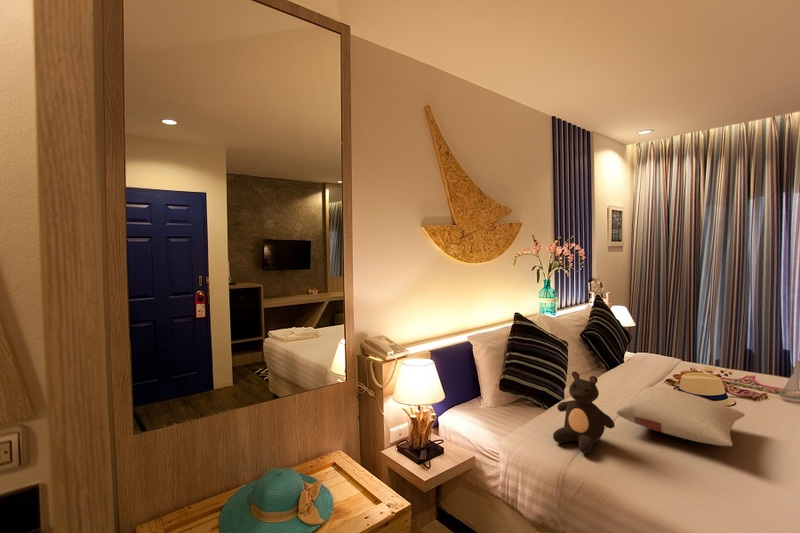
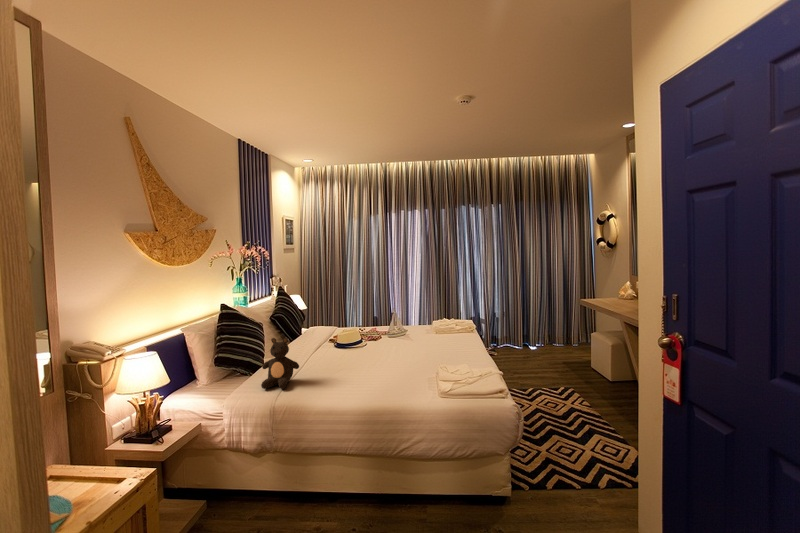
pillow: present [617,387,745,446] -> none [299,340,362,366]

